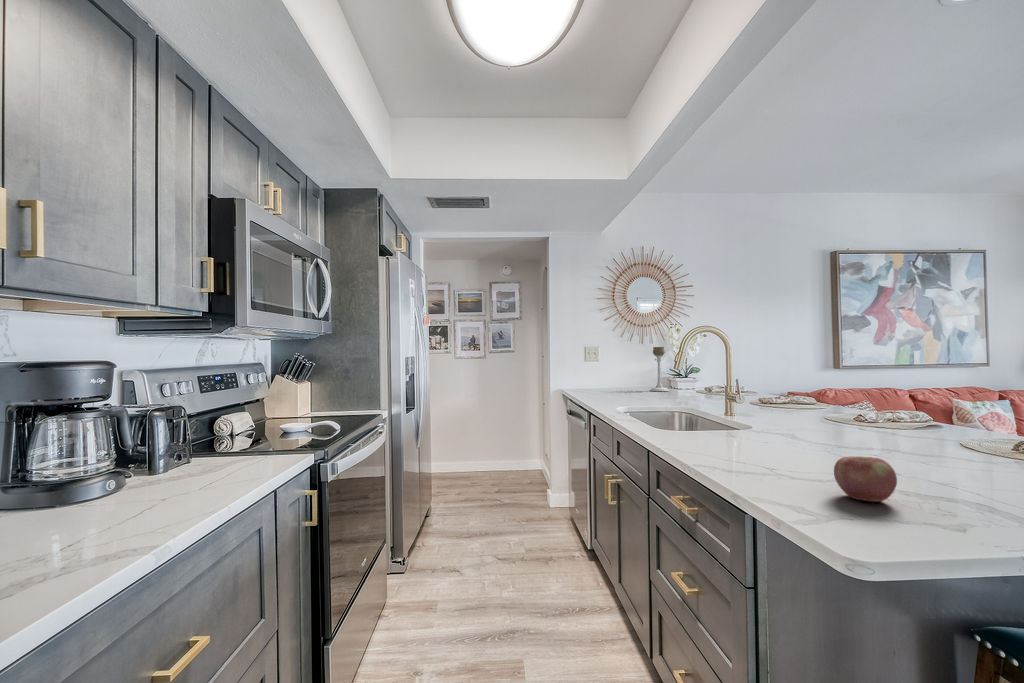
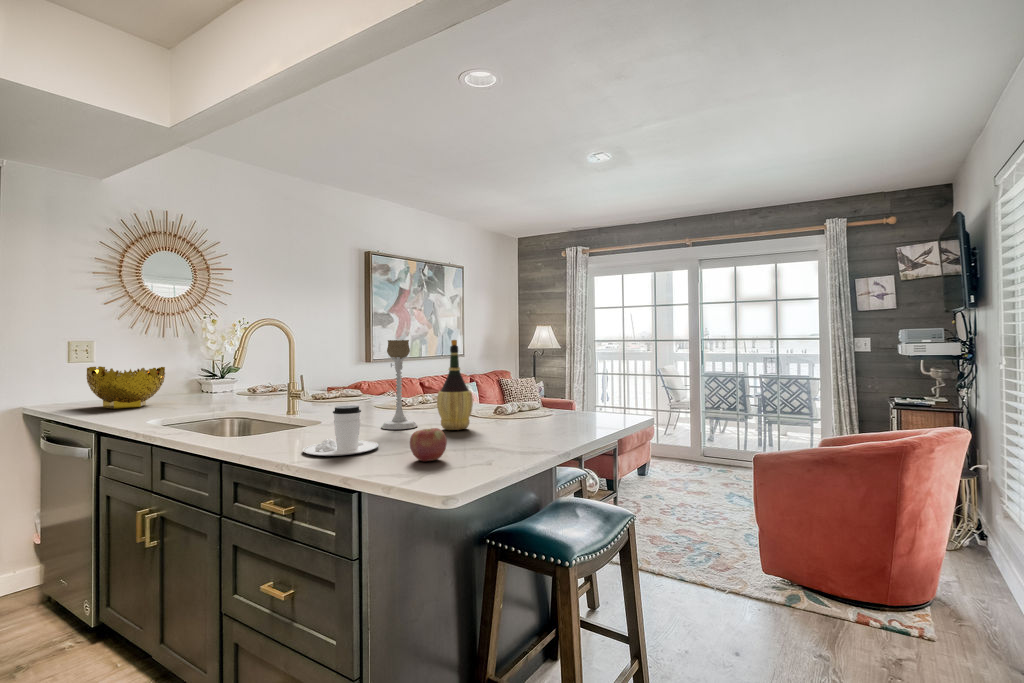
wine bottle: none [901,340,969,464] -> present [437,340,473,430]
candle holder: present [651,347,669,391] -> present [381,340,418,429]
decorative bowl: none [591,365,639,395] -> present [86,366,165,409]
coffee cup: none [711,413,802,469] -> present [303,405,379,456]

